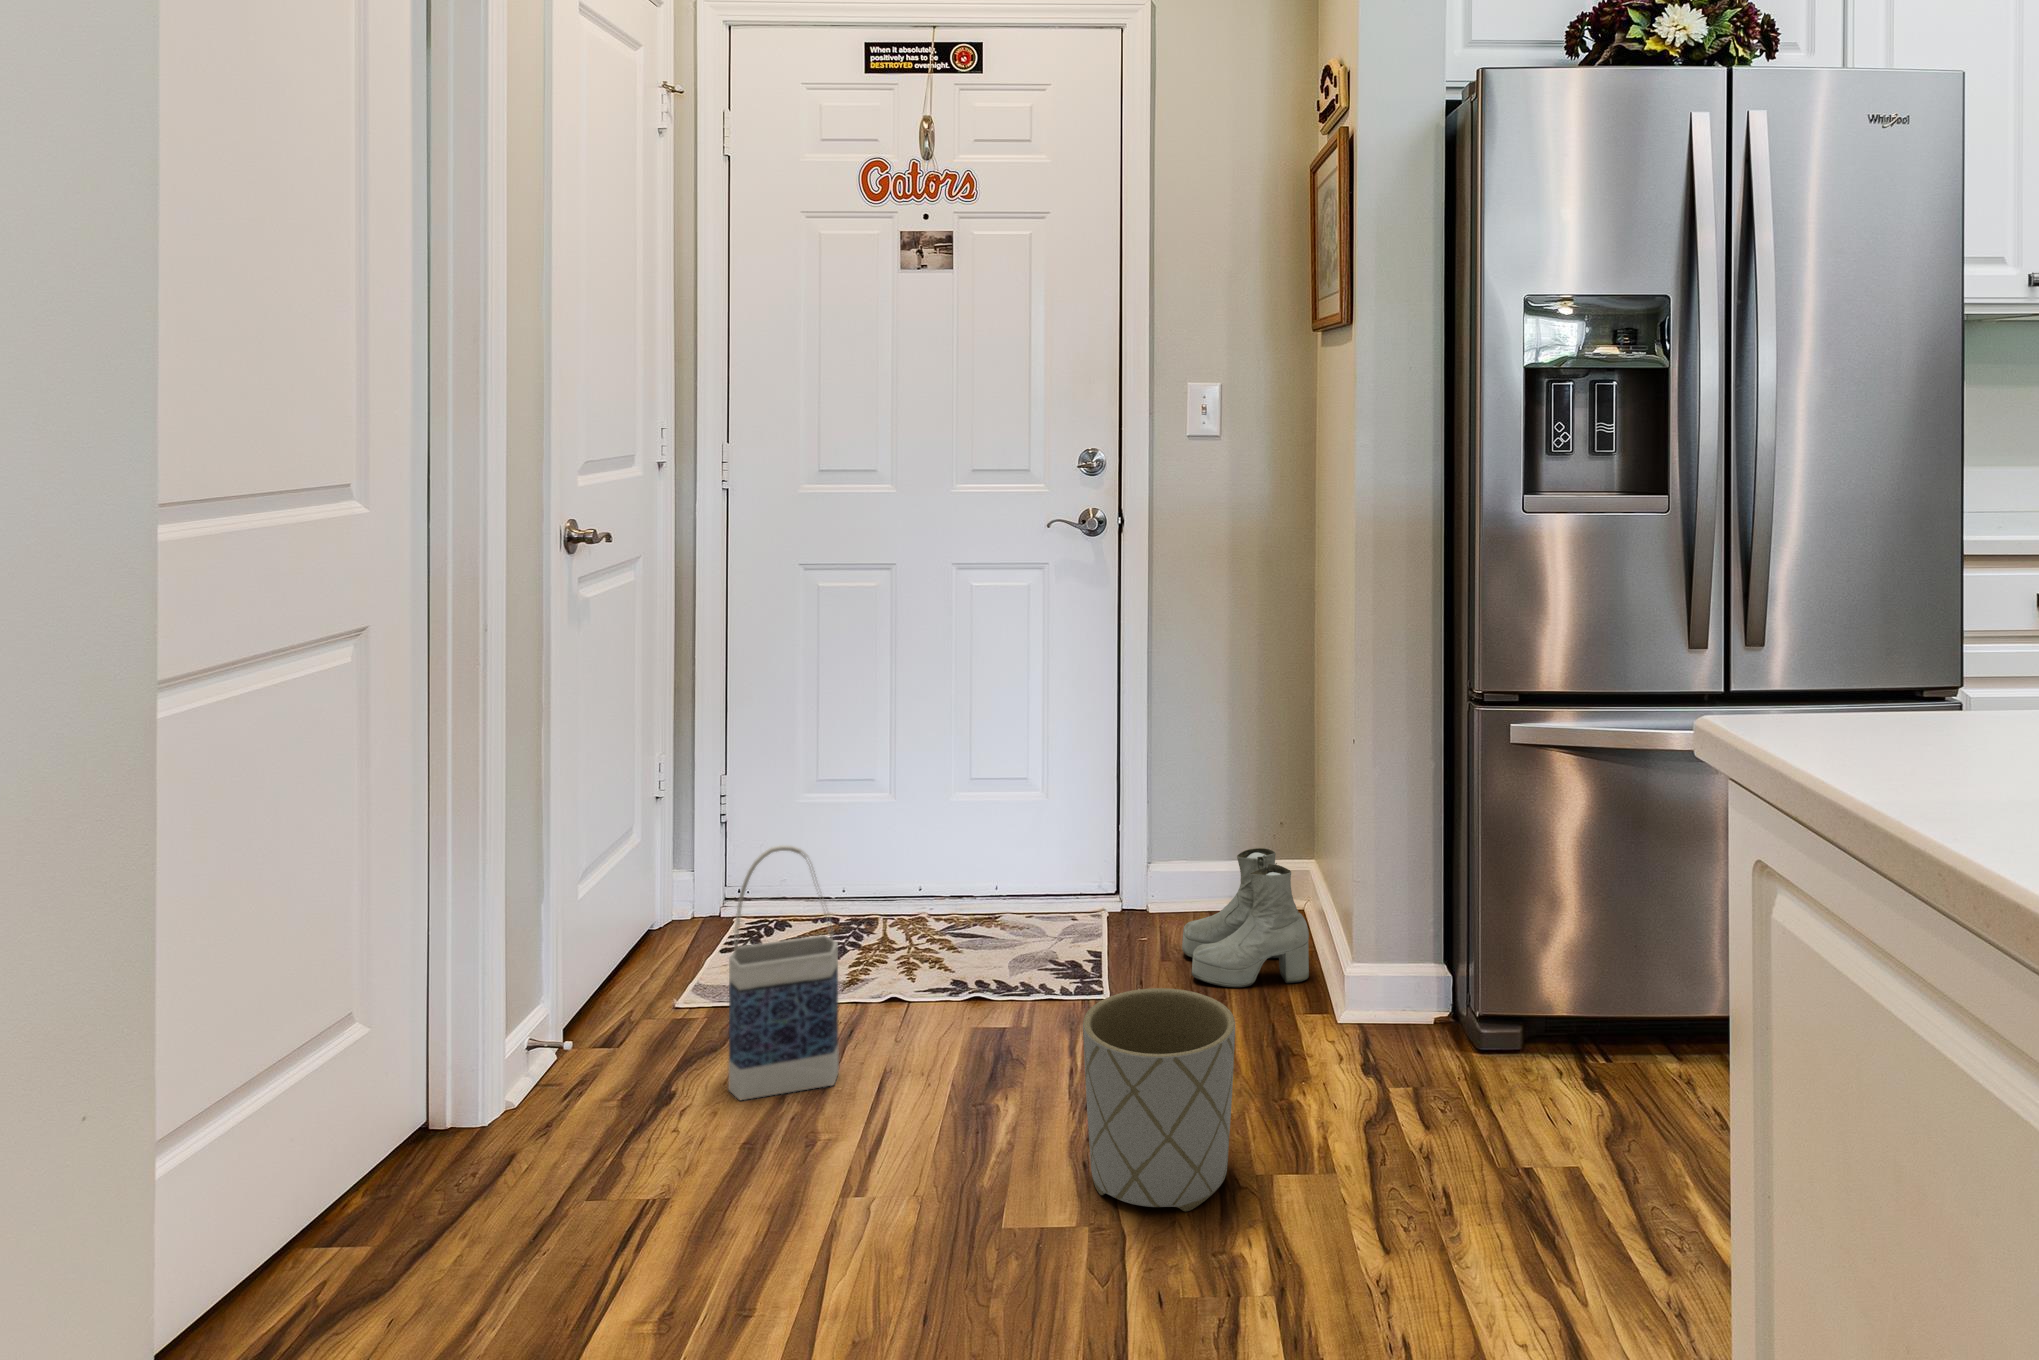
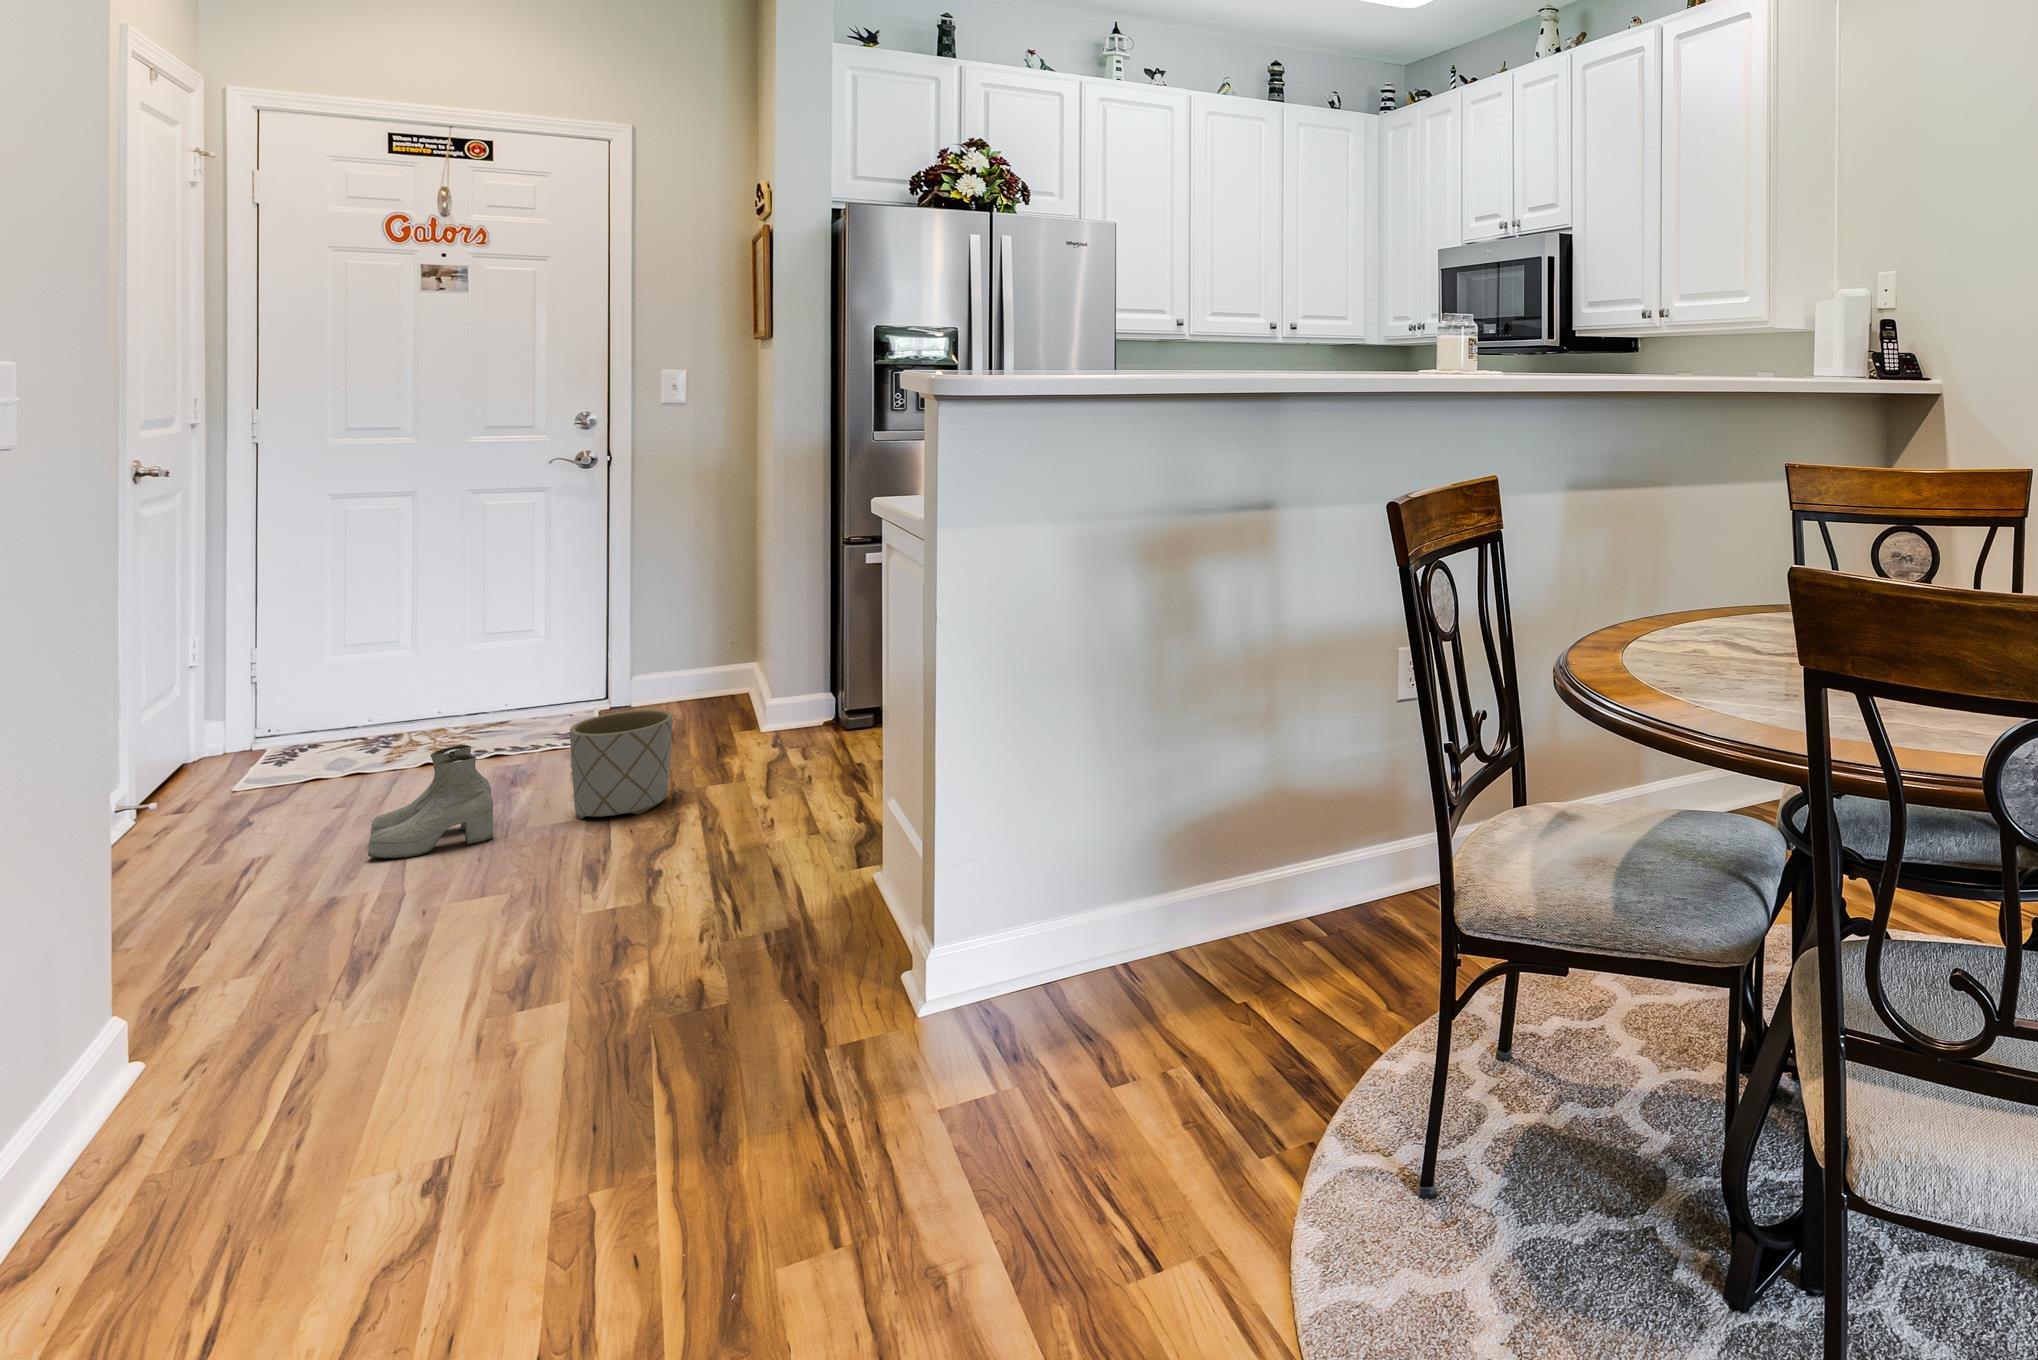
bag: present [729,845,839,1100] -> none [284,670,378,833]
boots: present [1182,848,1309,987] -> present [368,745,493,858]

